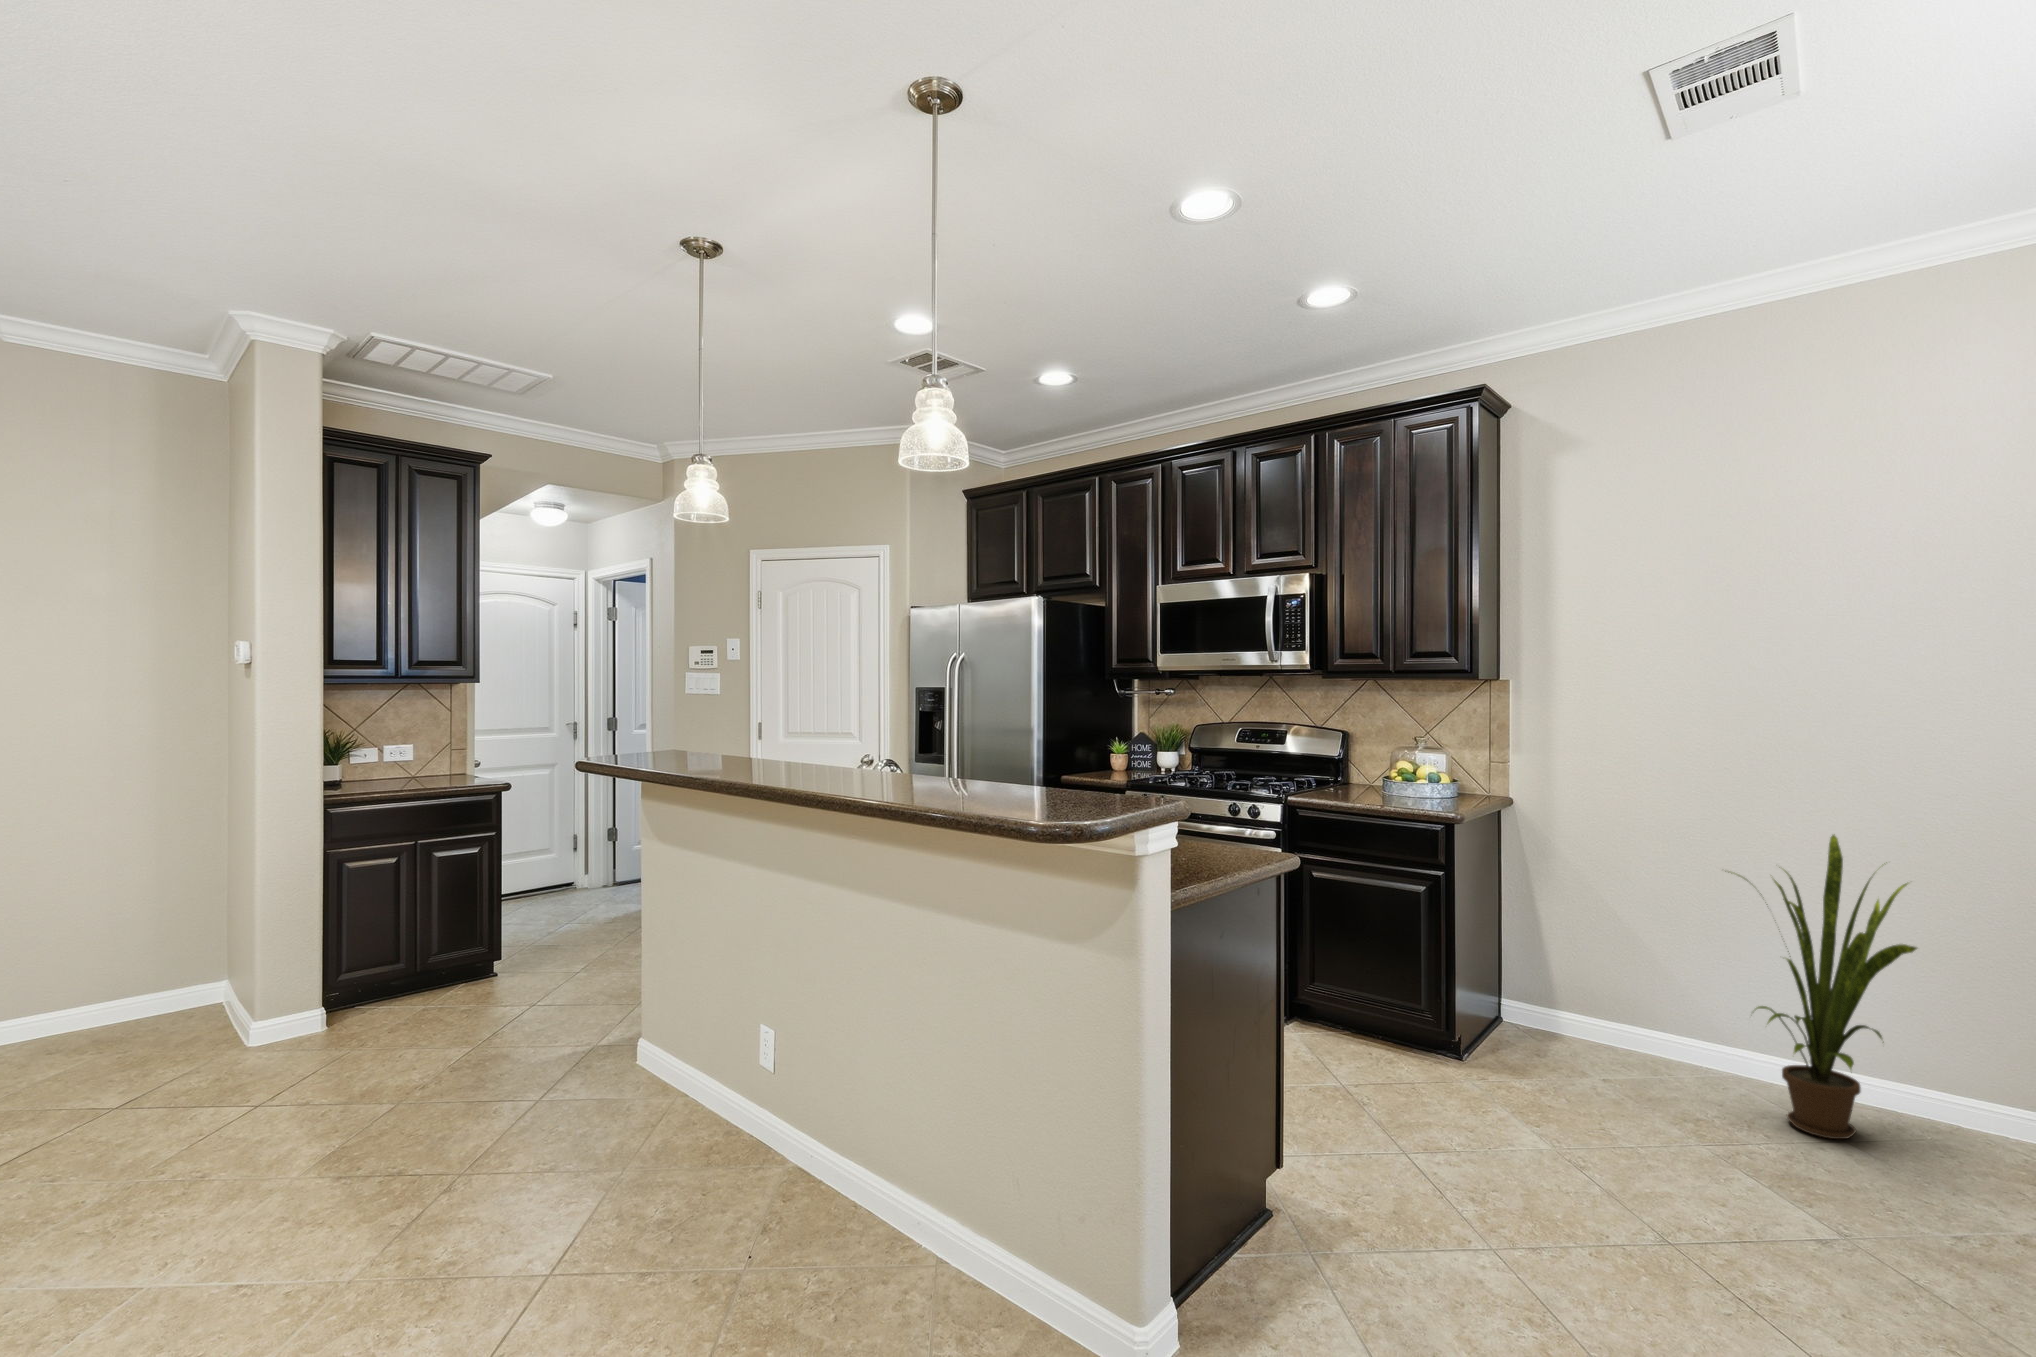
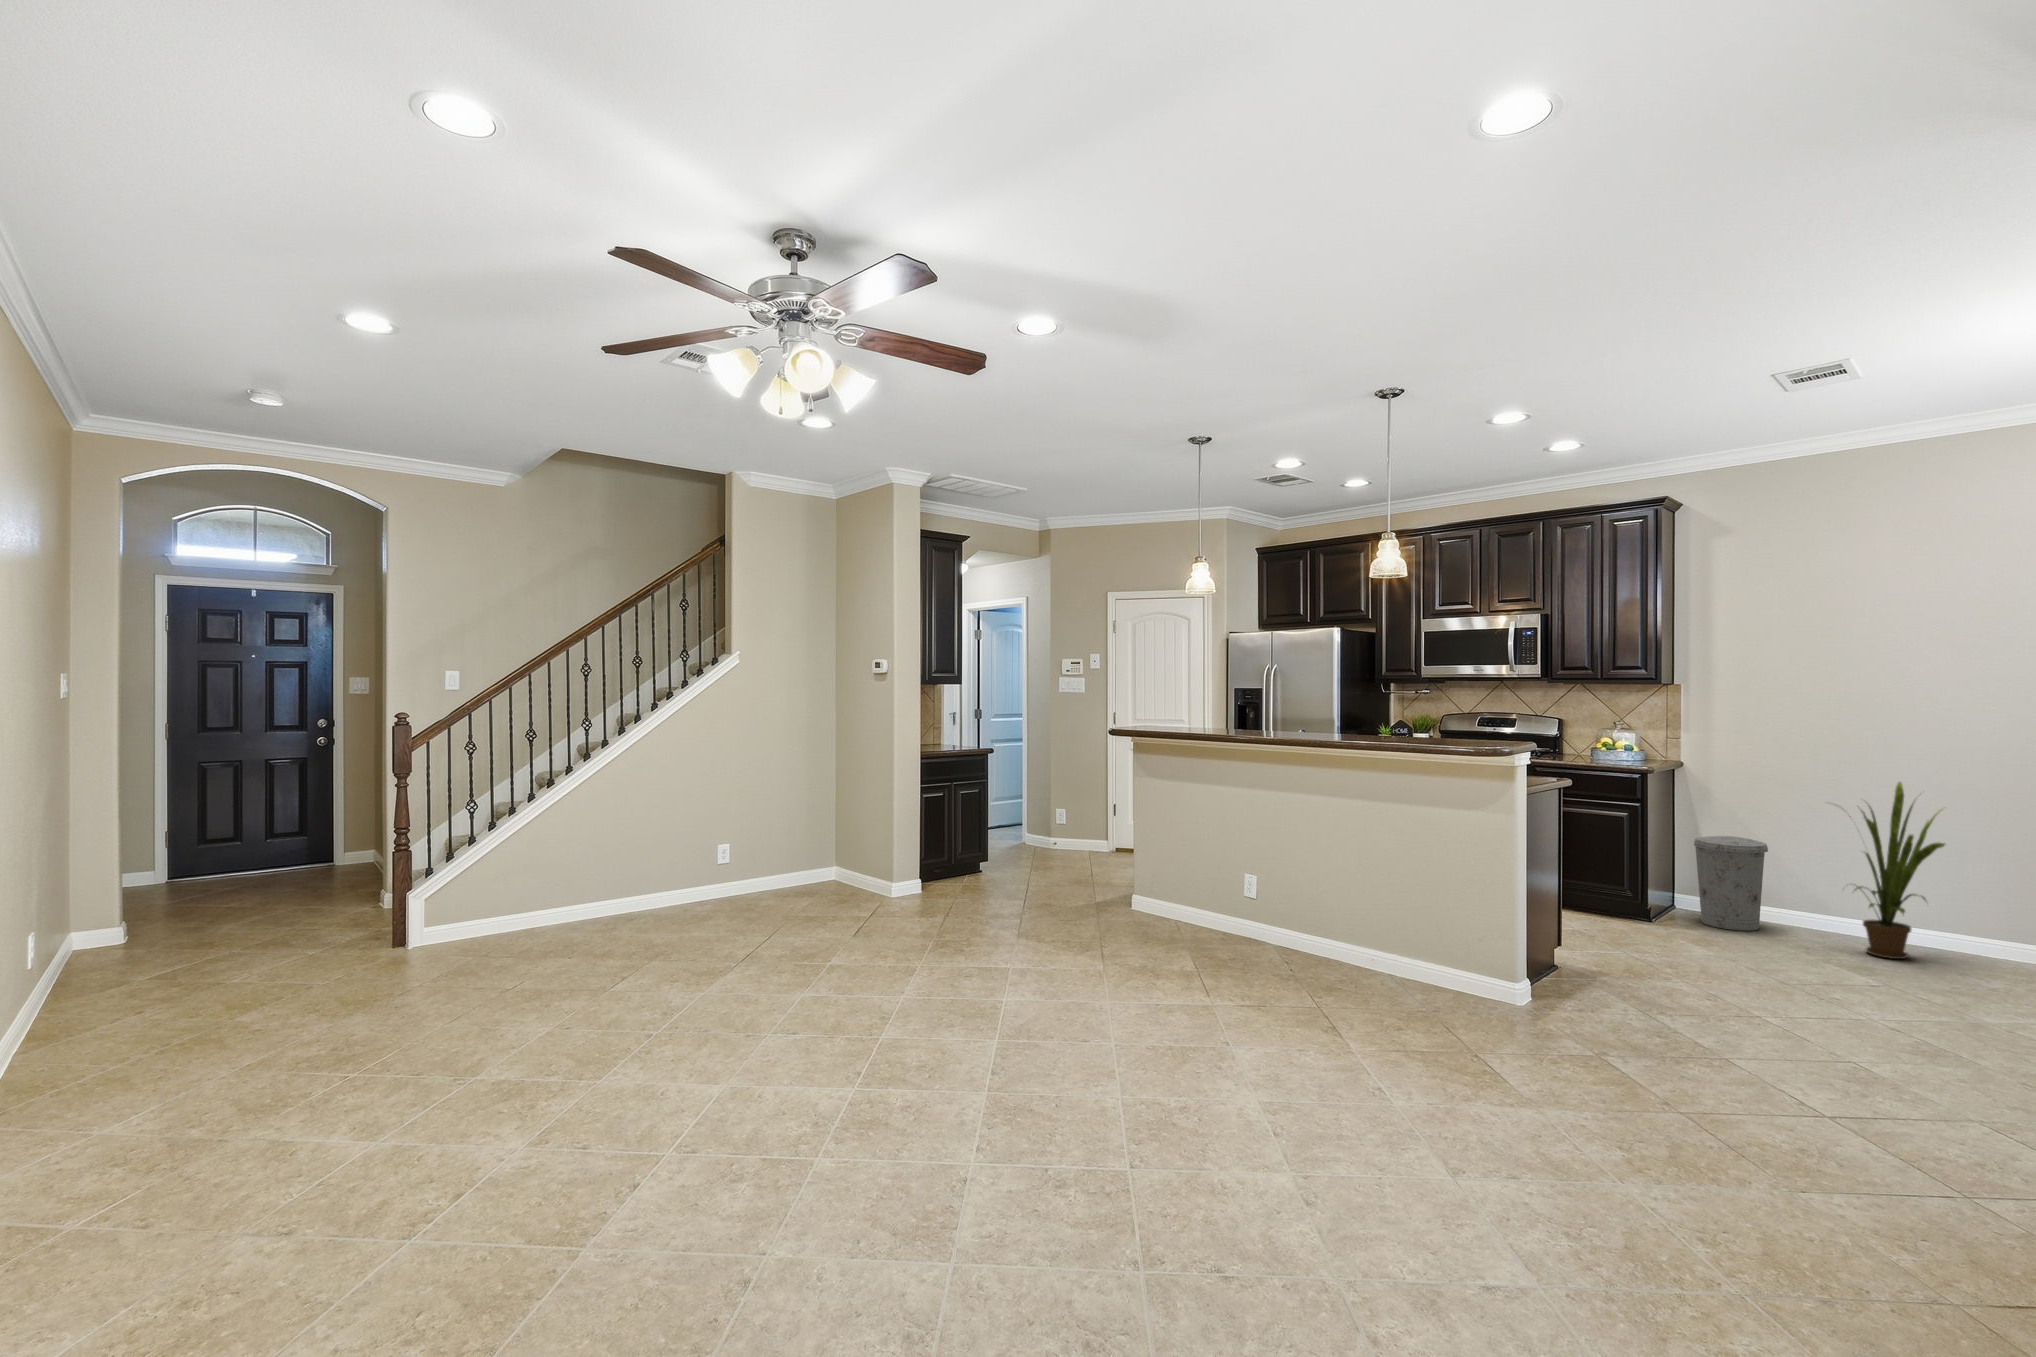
trash can: none [1526,915,1634,1071] -> present [1694,836,1768,931]

